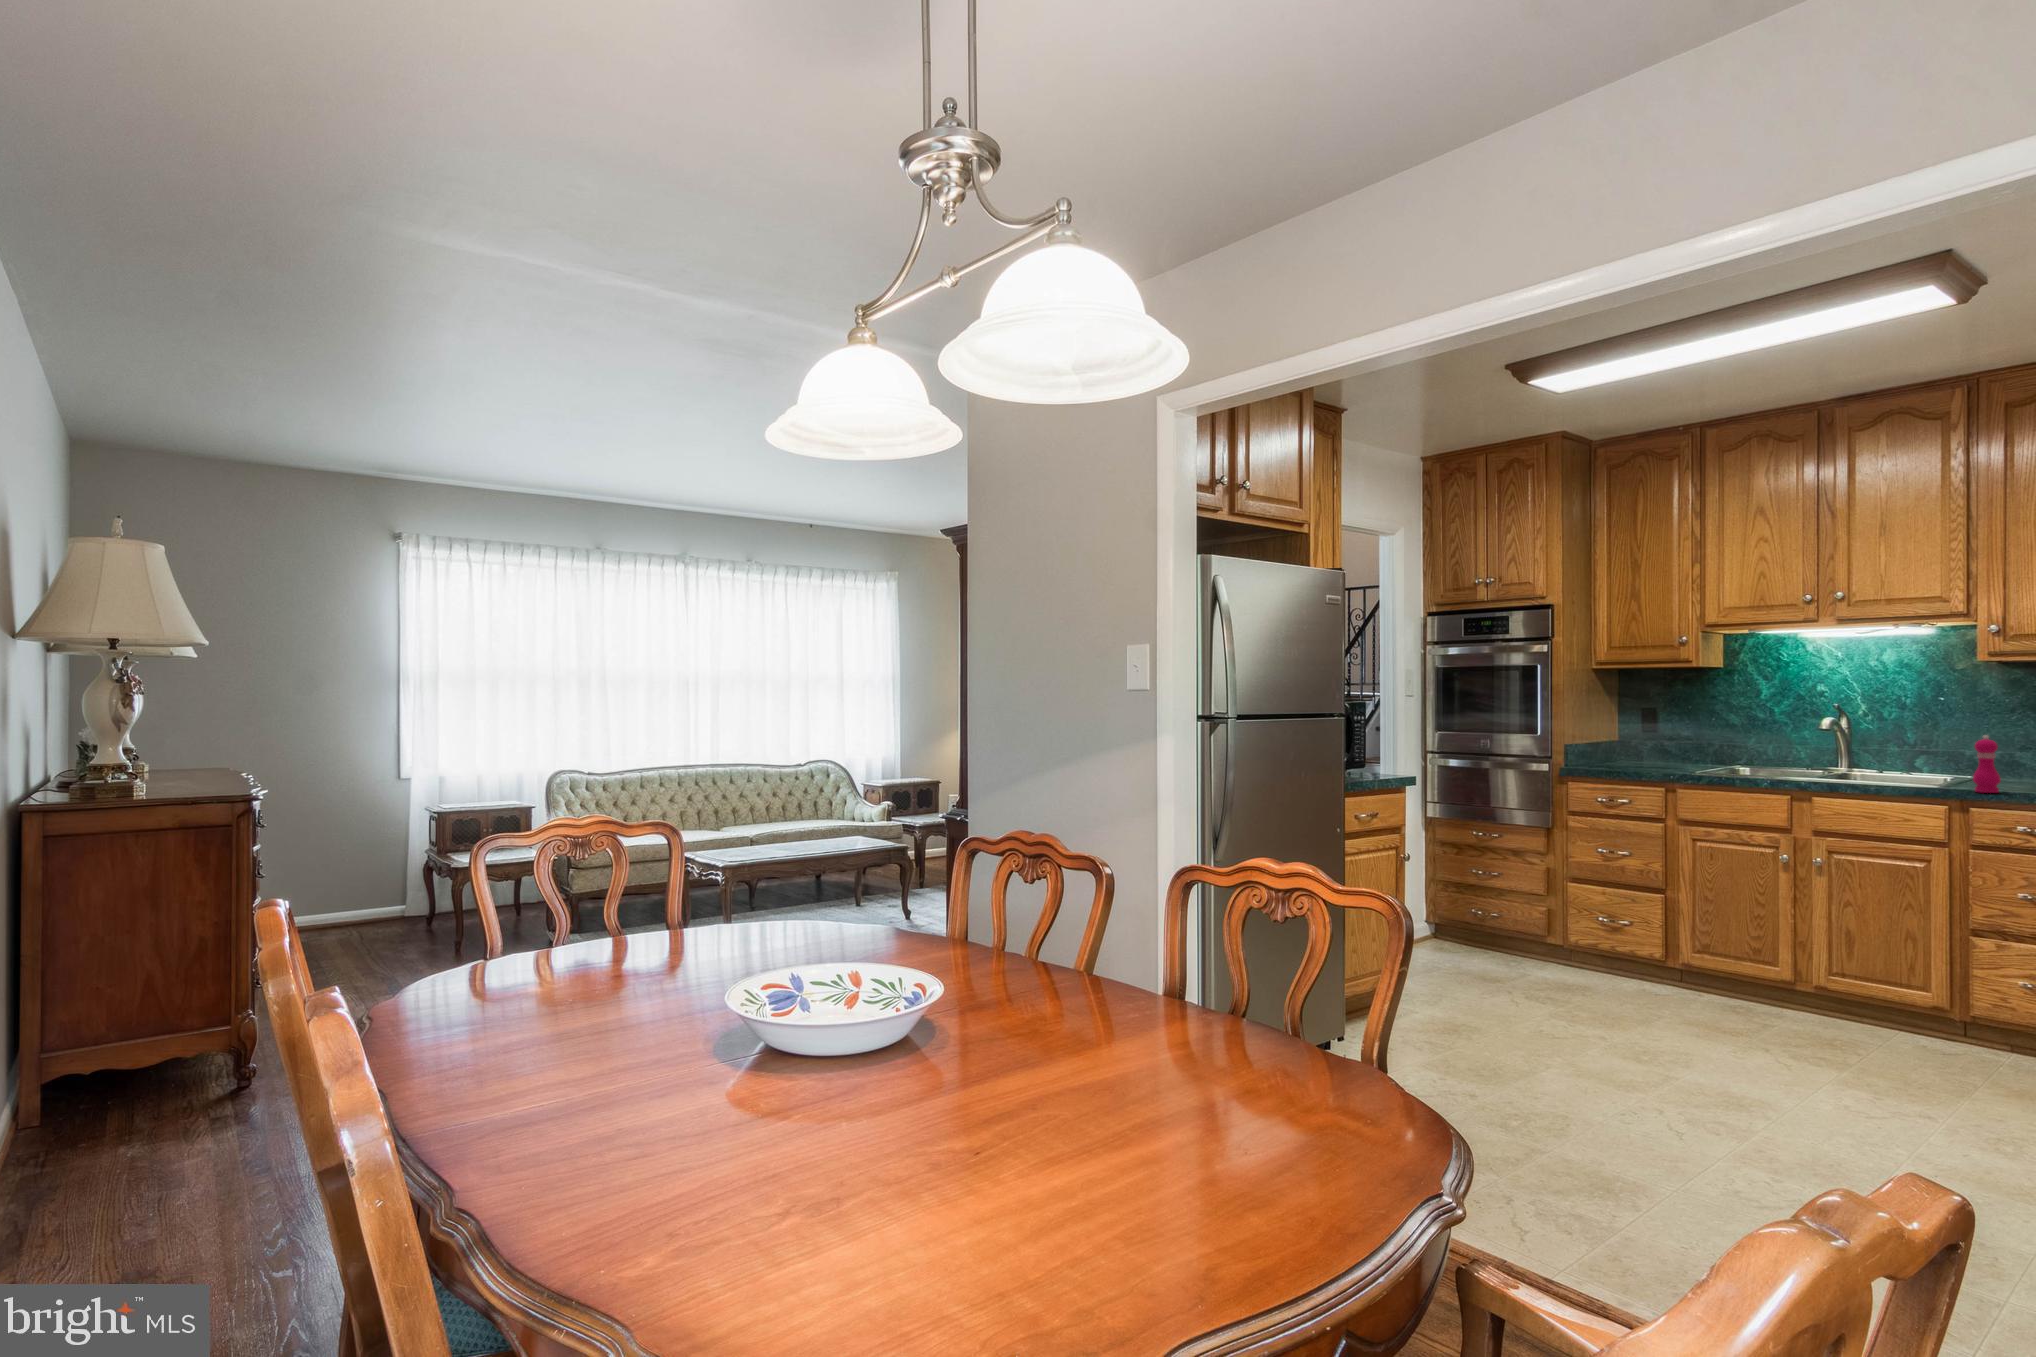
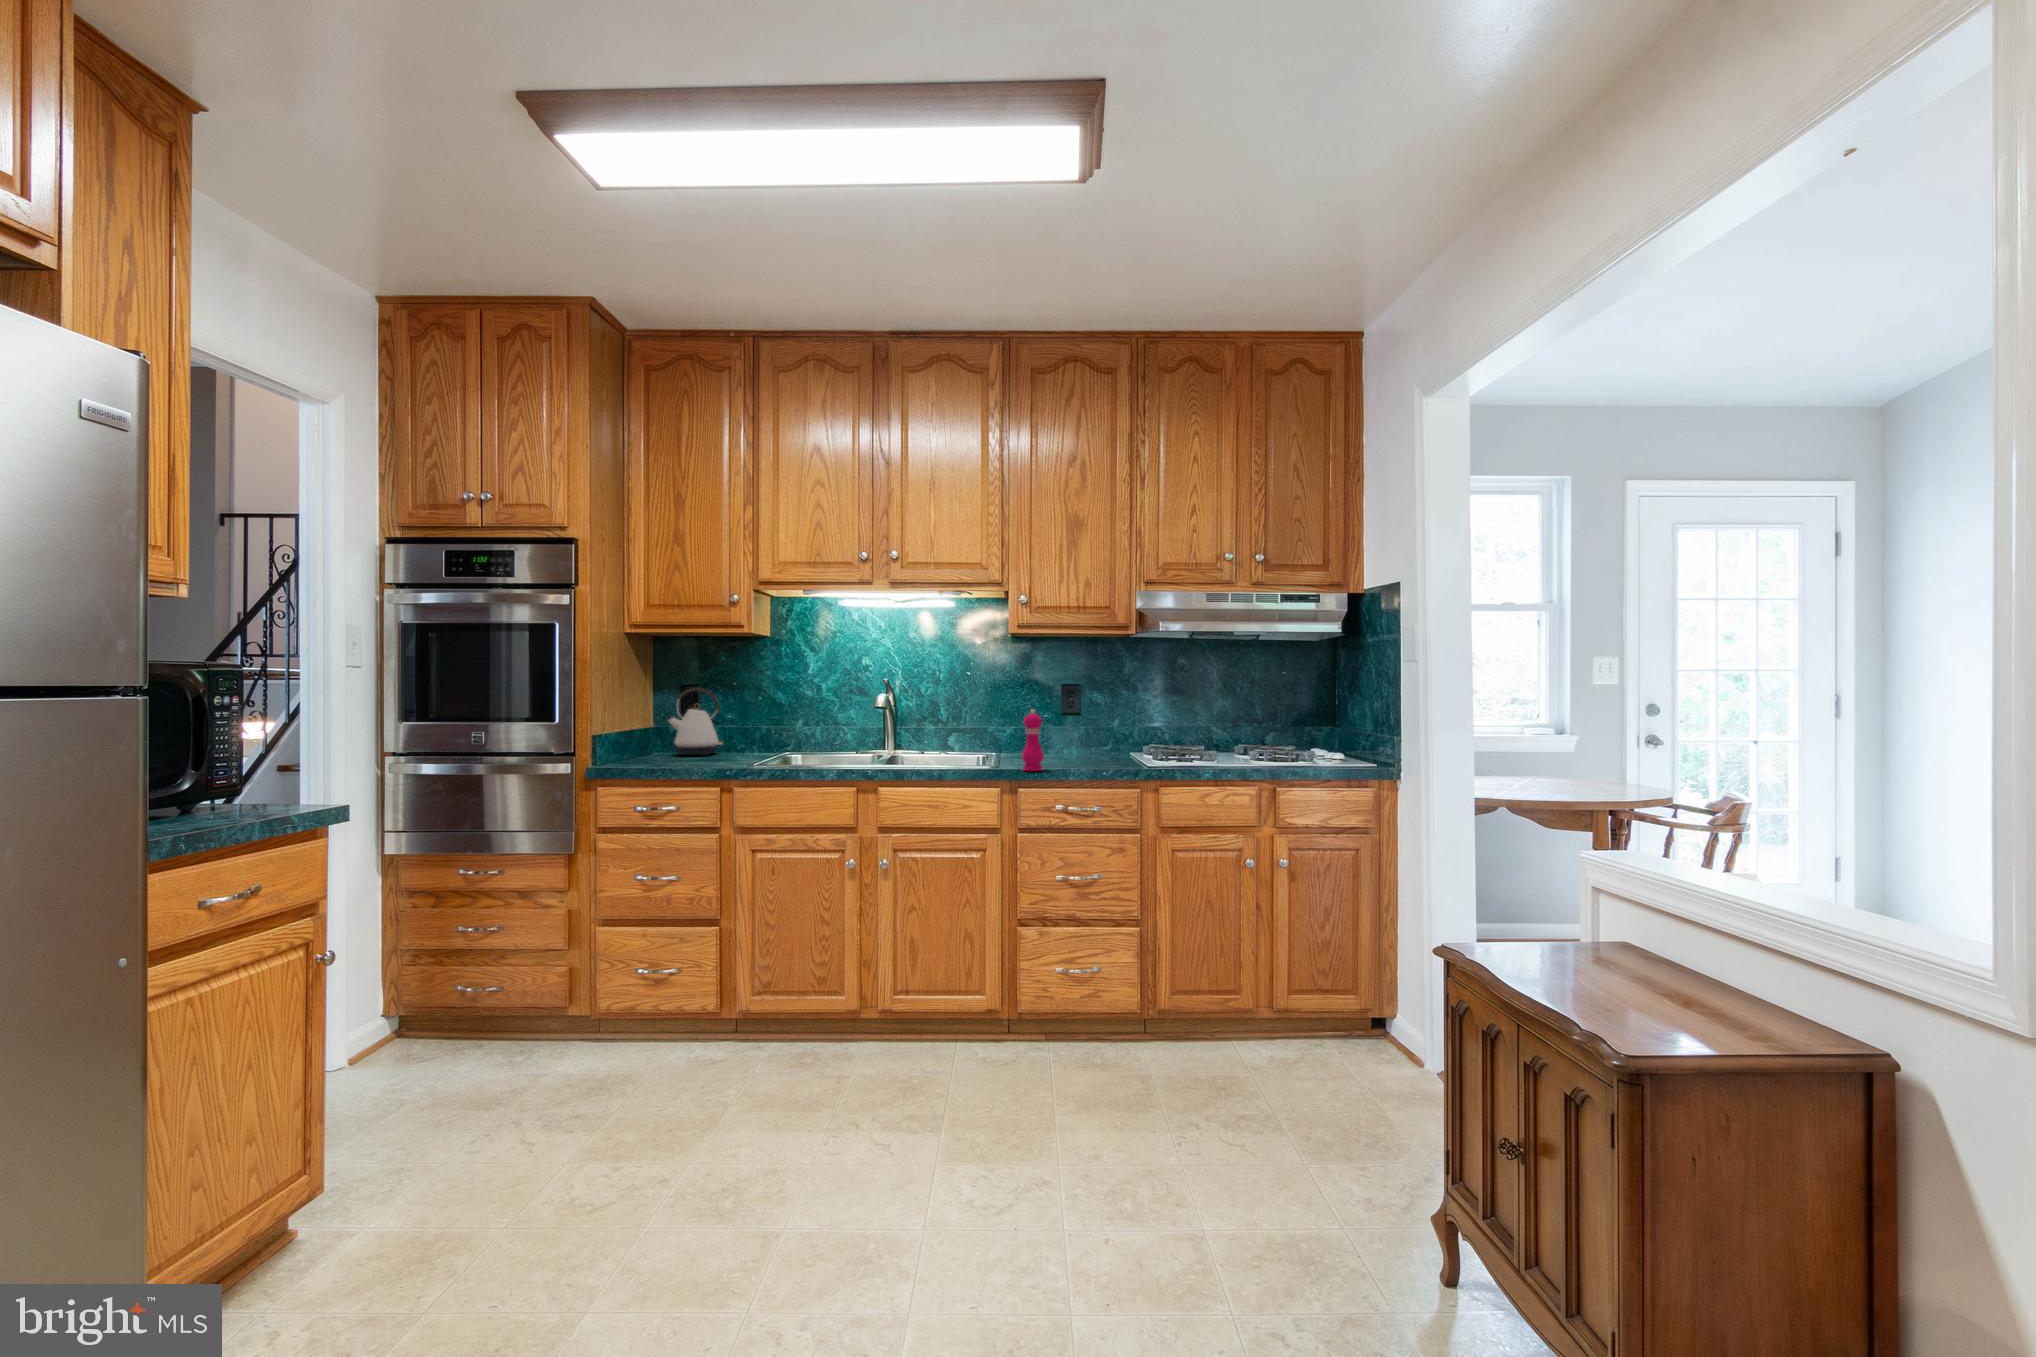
kettle: none [1629,710,1678,764] -> present [668,688,722,755]

